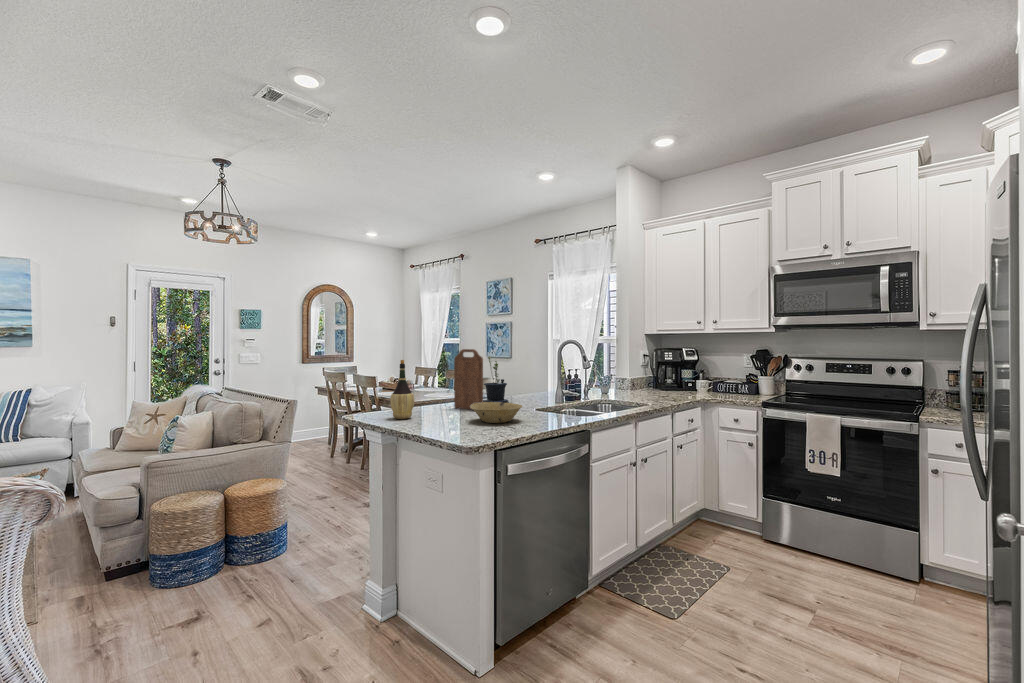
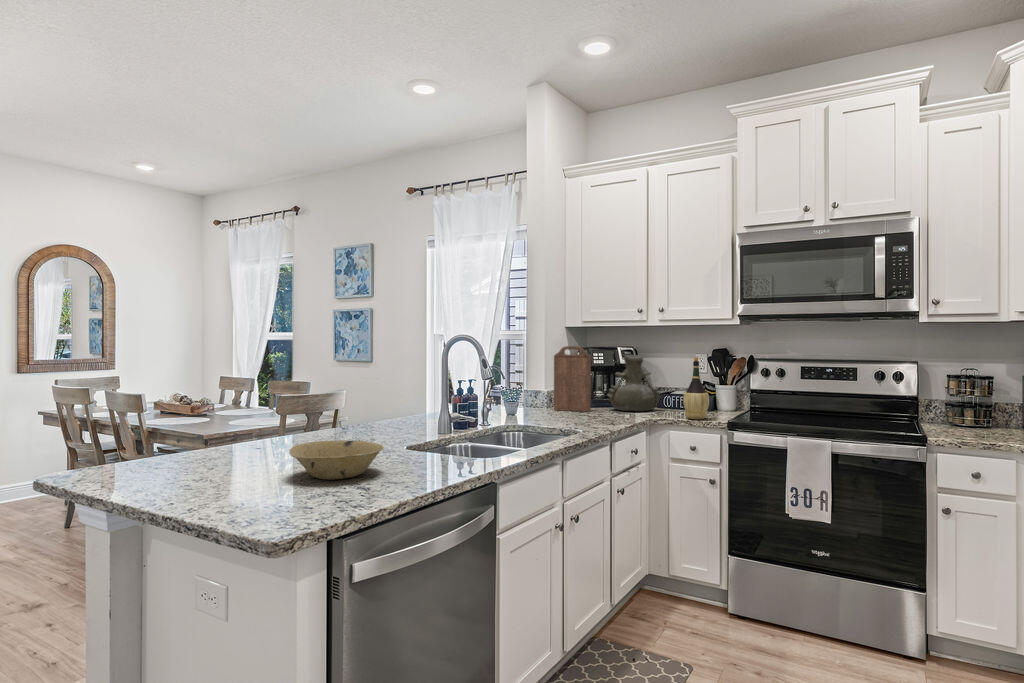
cutting board: present [454,349,483,409] -> present [554,346,591,411]
vase: none [675,354,717,394] -> present [607,355,661,411]
potted plant: present [483,357,509,403] -> none [313,361,364,439]
wine bottle: present [390,360,414,419] -> present [683,357,709,419]

